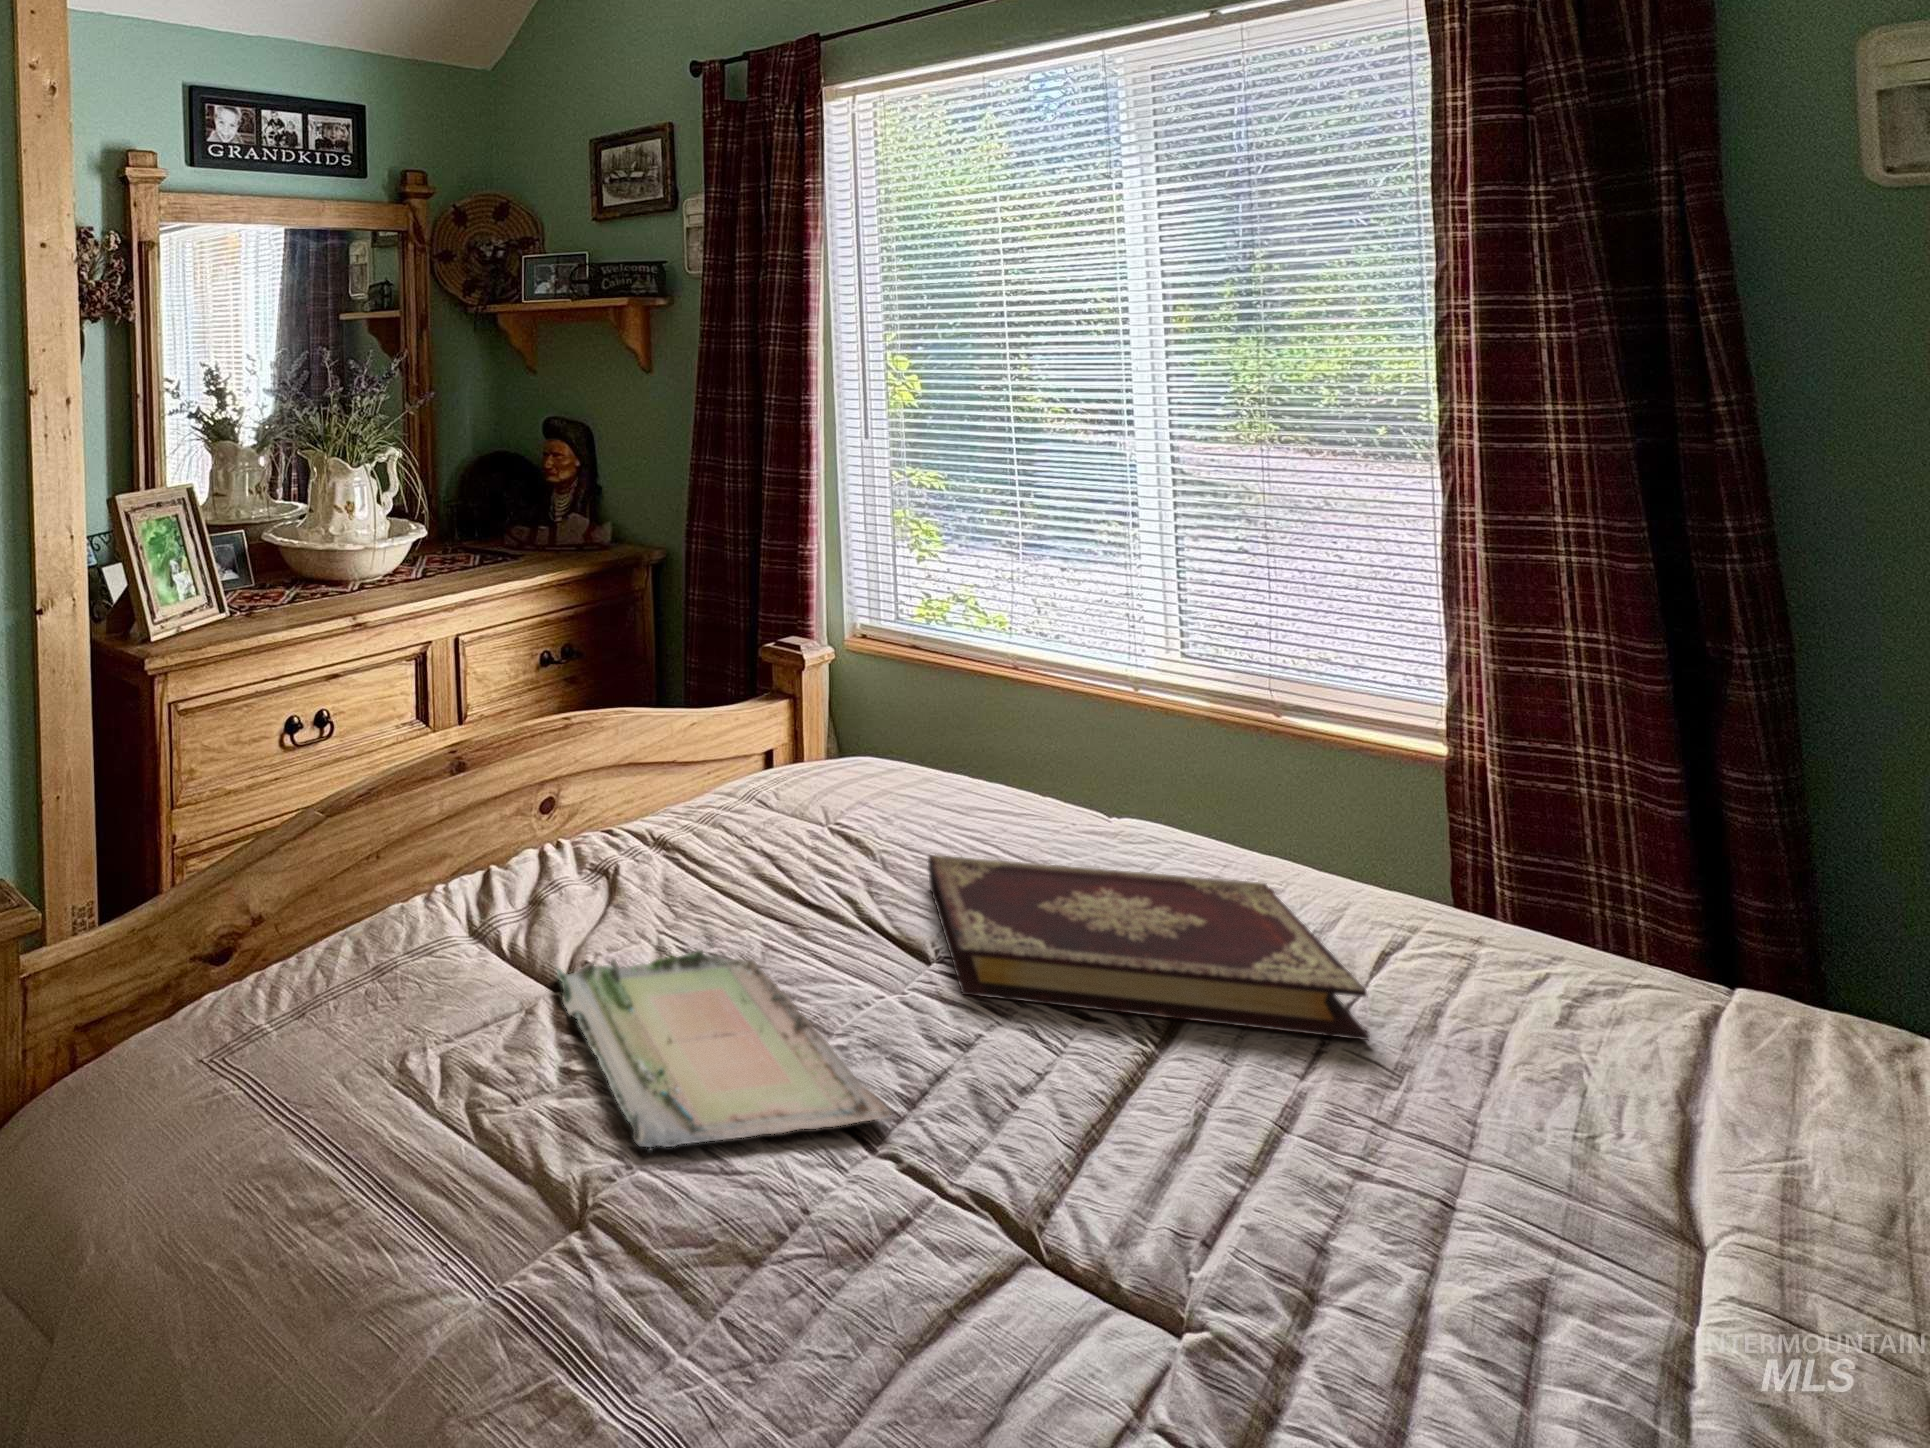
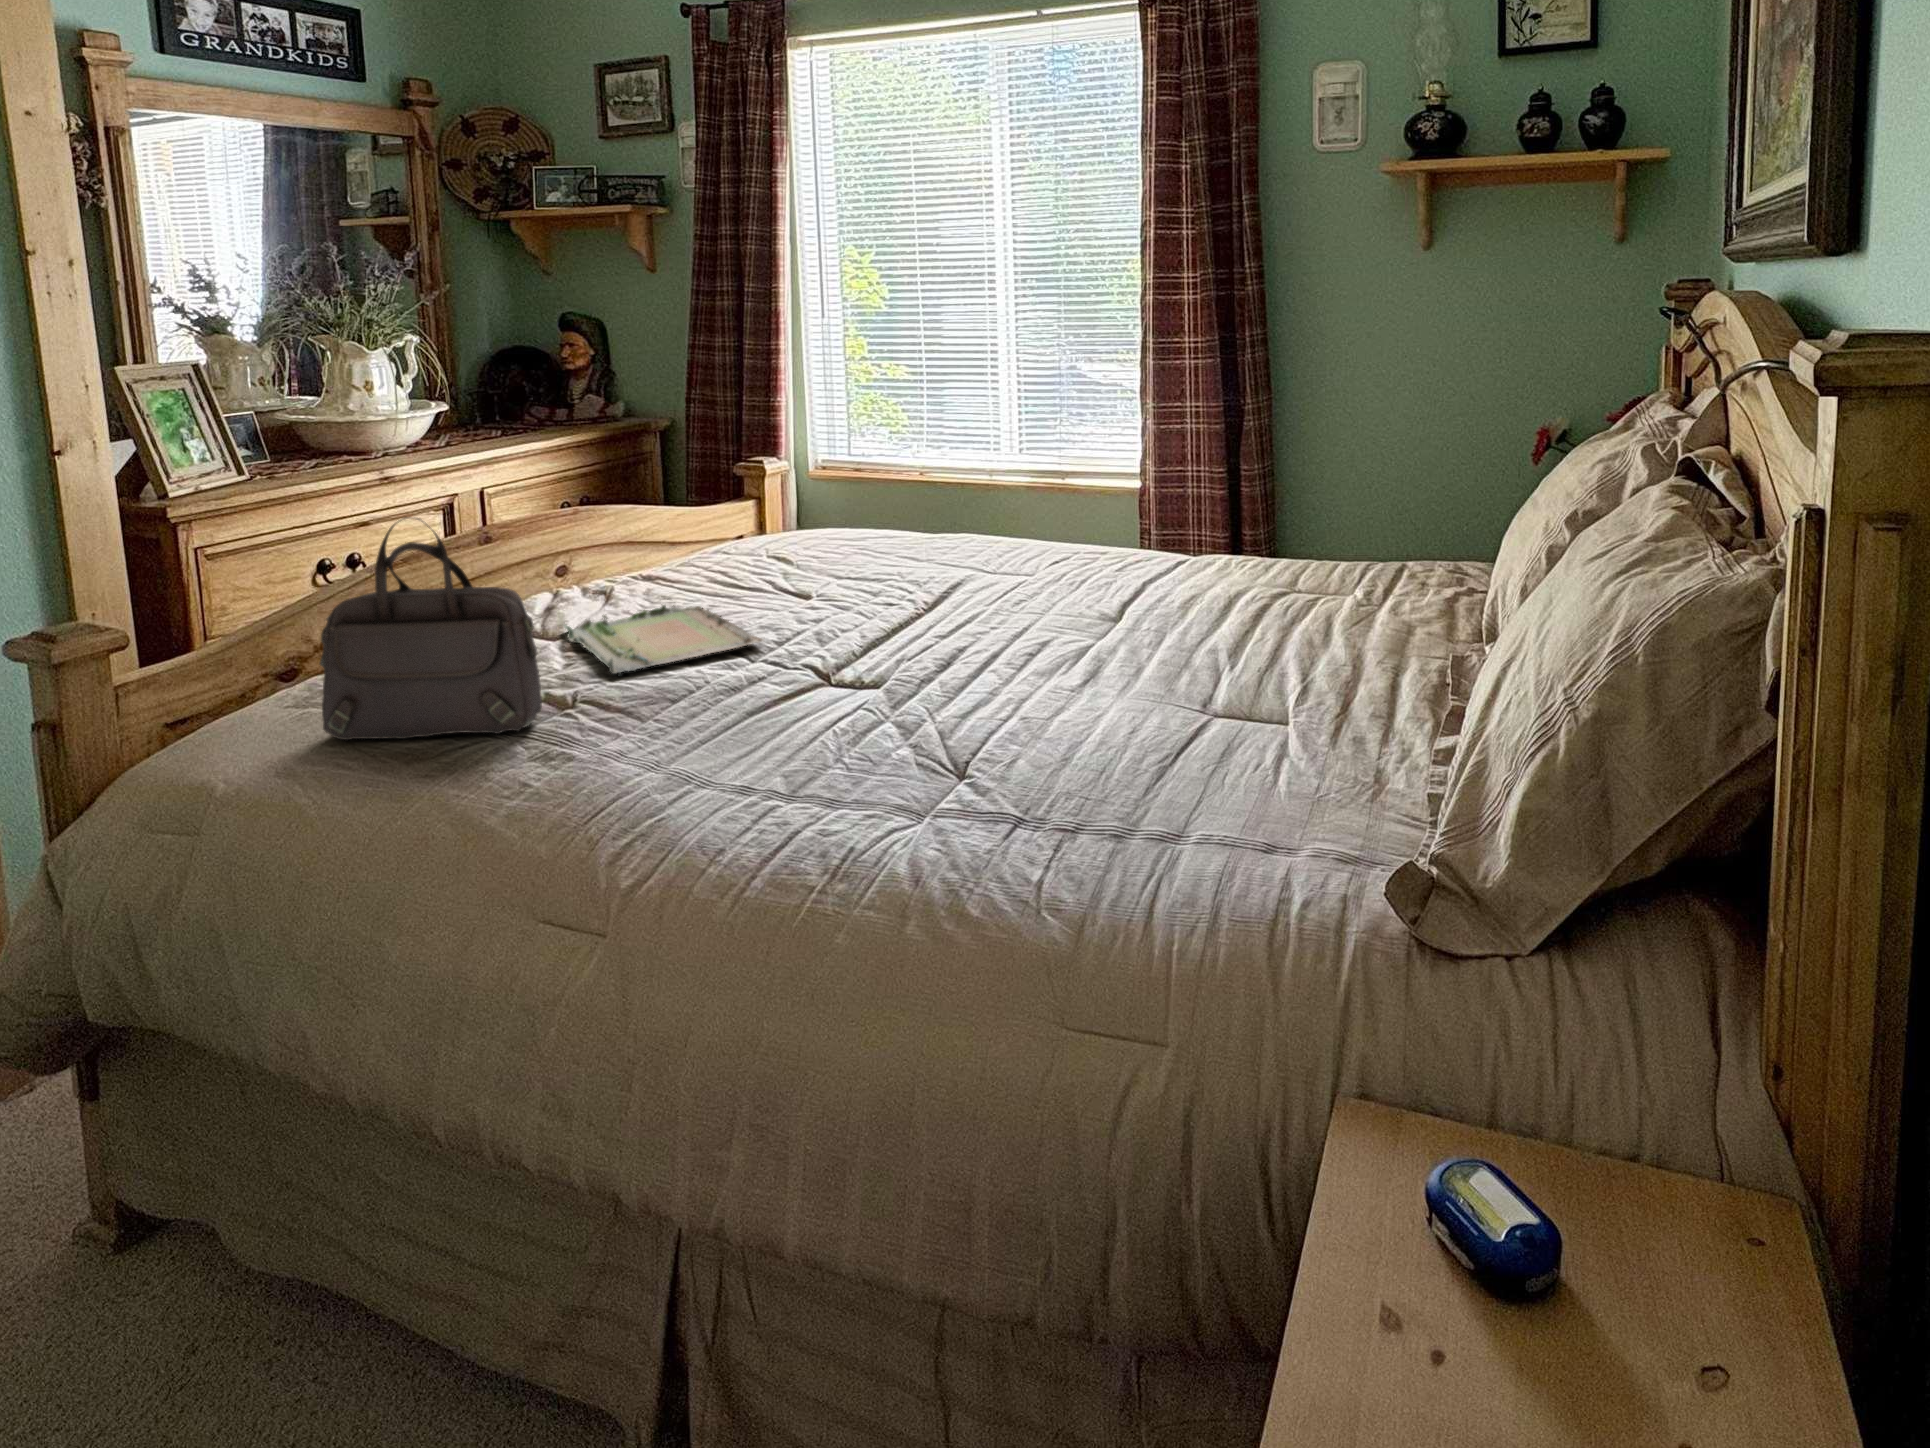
book: present [928,855,1370,1041] -> none [820,535,1024,602]
handbag: none [215,880,531,1308] -> present [320,518,542,740]

